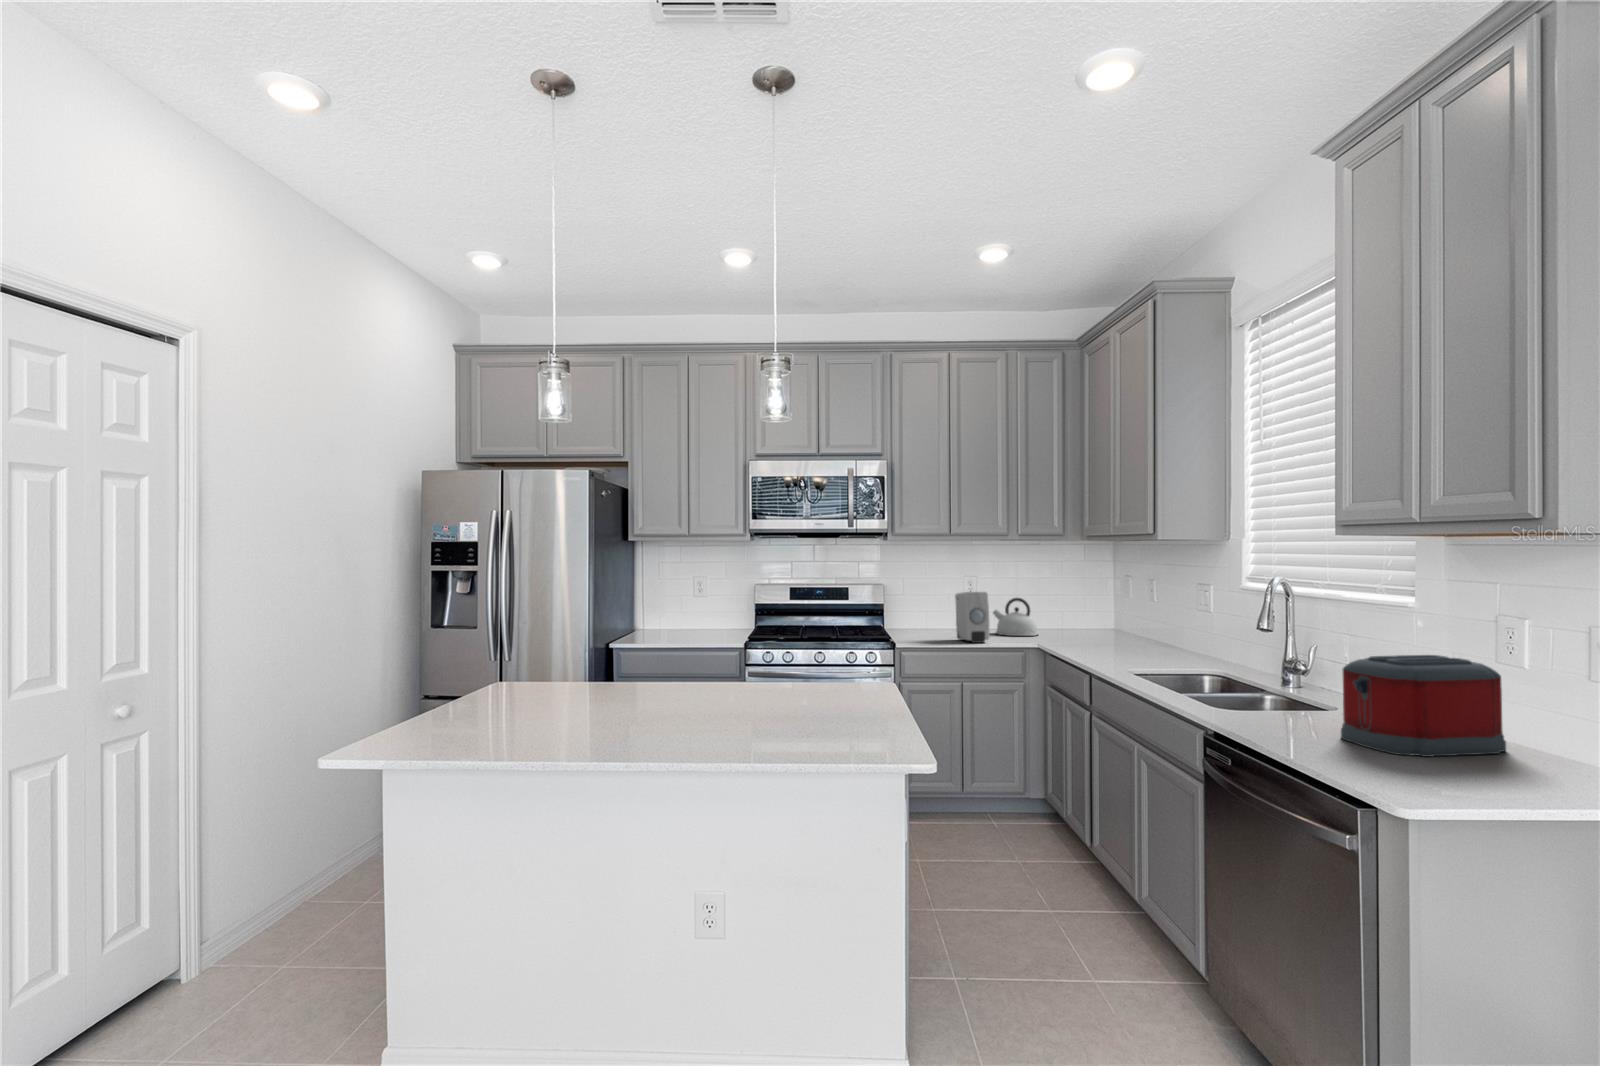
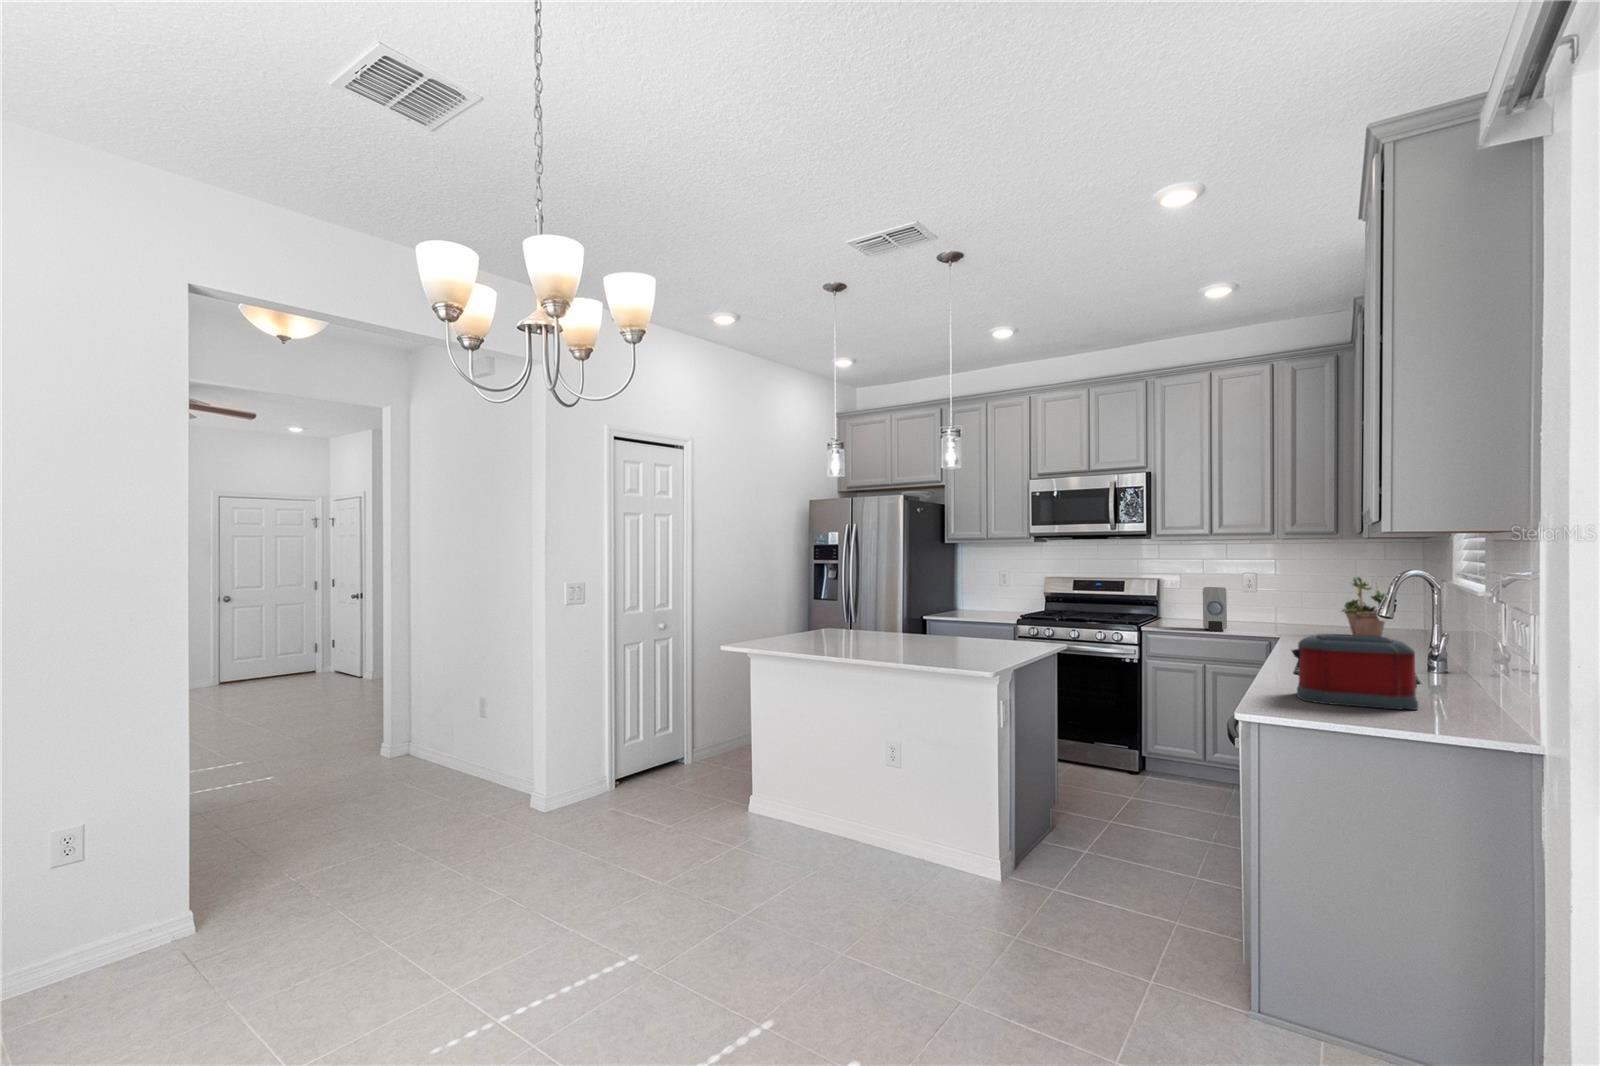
potted plant: none [1083,572,1126,640] -> present [1342,577,1385,637]
kettle: present [993,598,1038,636] -> none [1259,595,1305,630]

